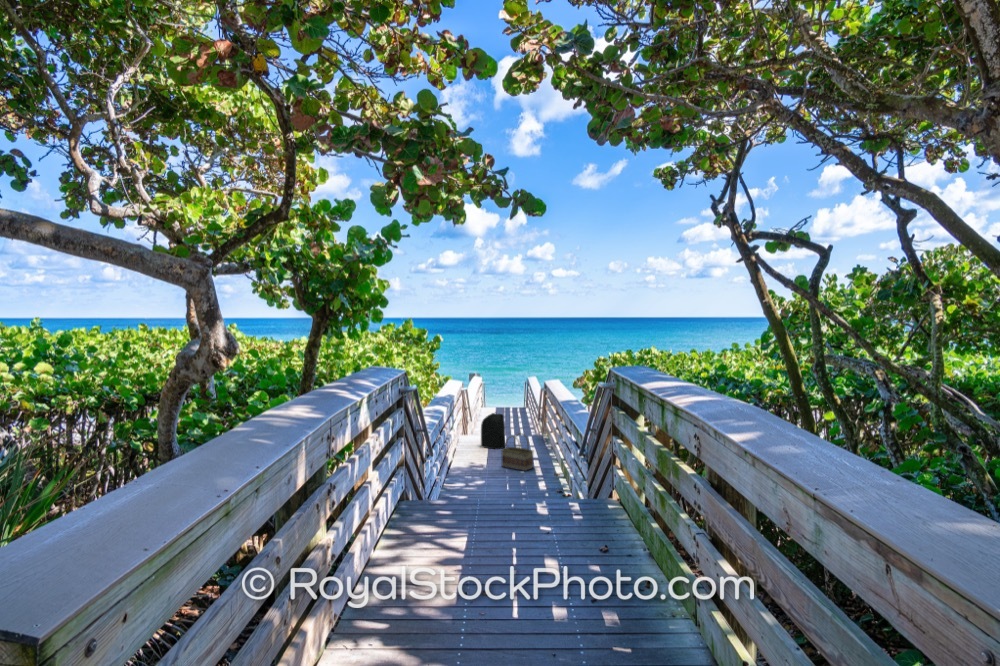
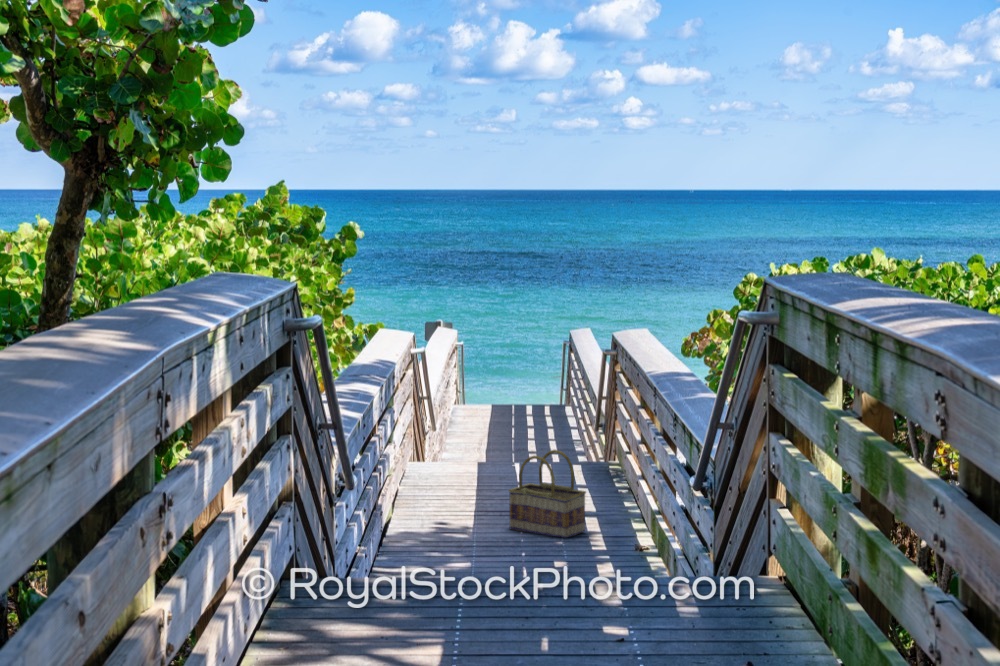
backpack: present [481,413,505,449] -> none [458,405,517,494]

